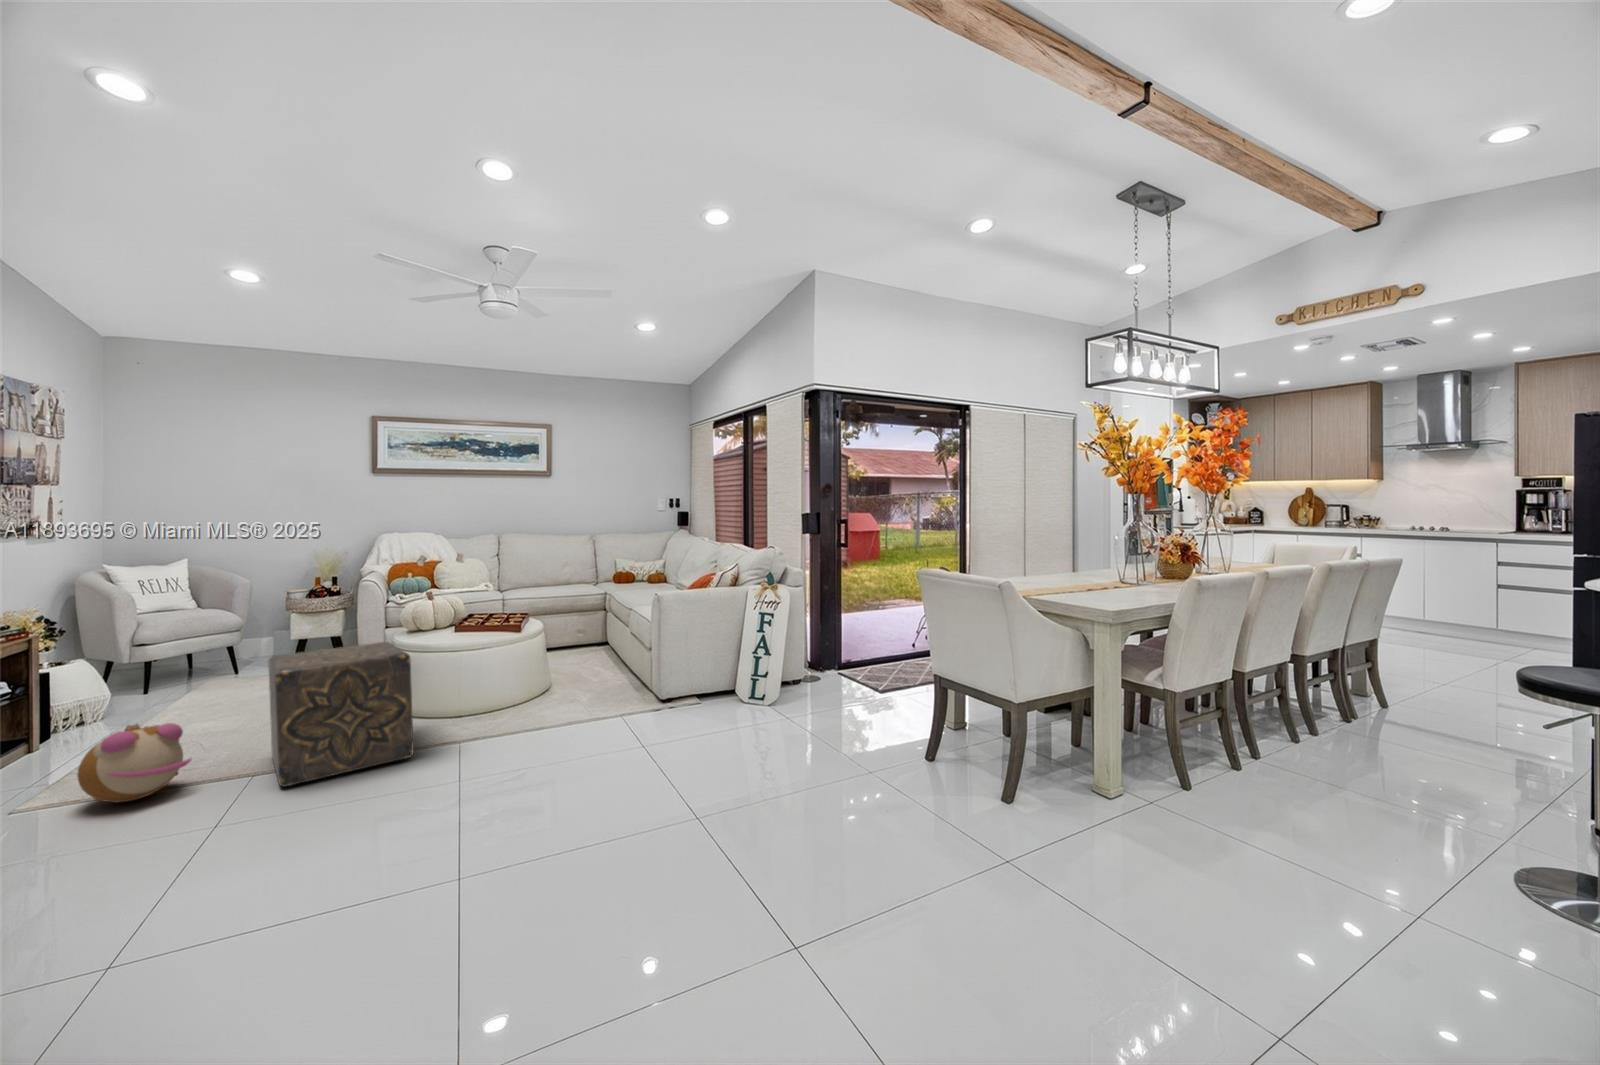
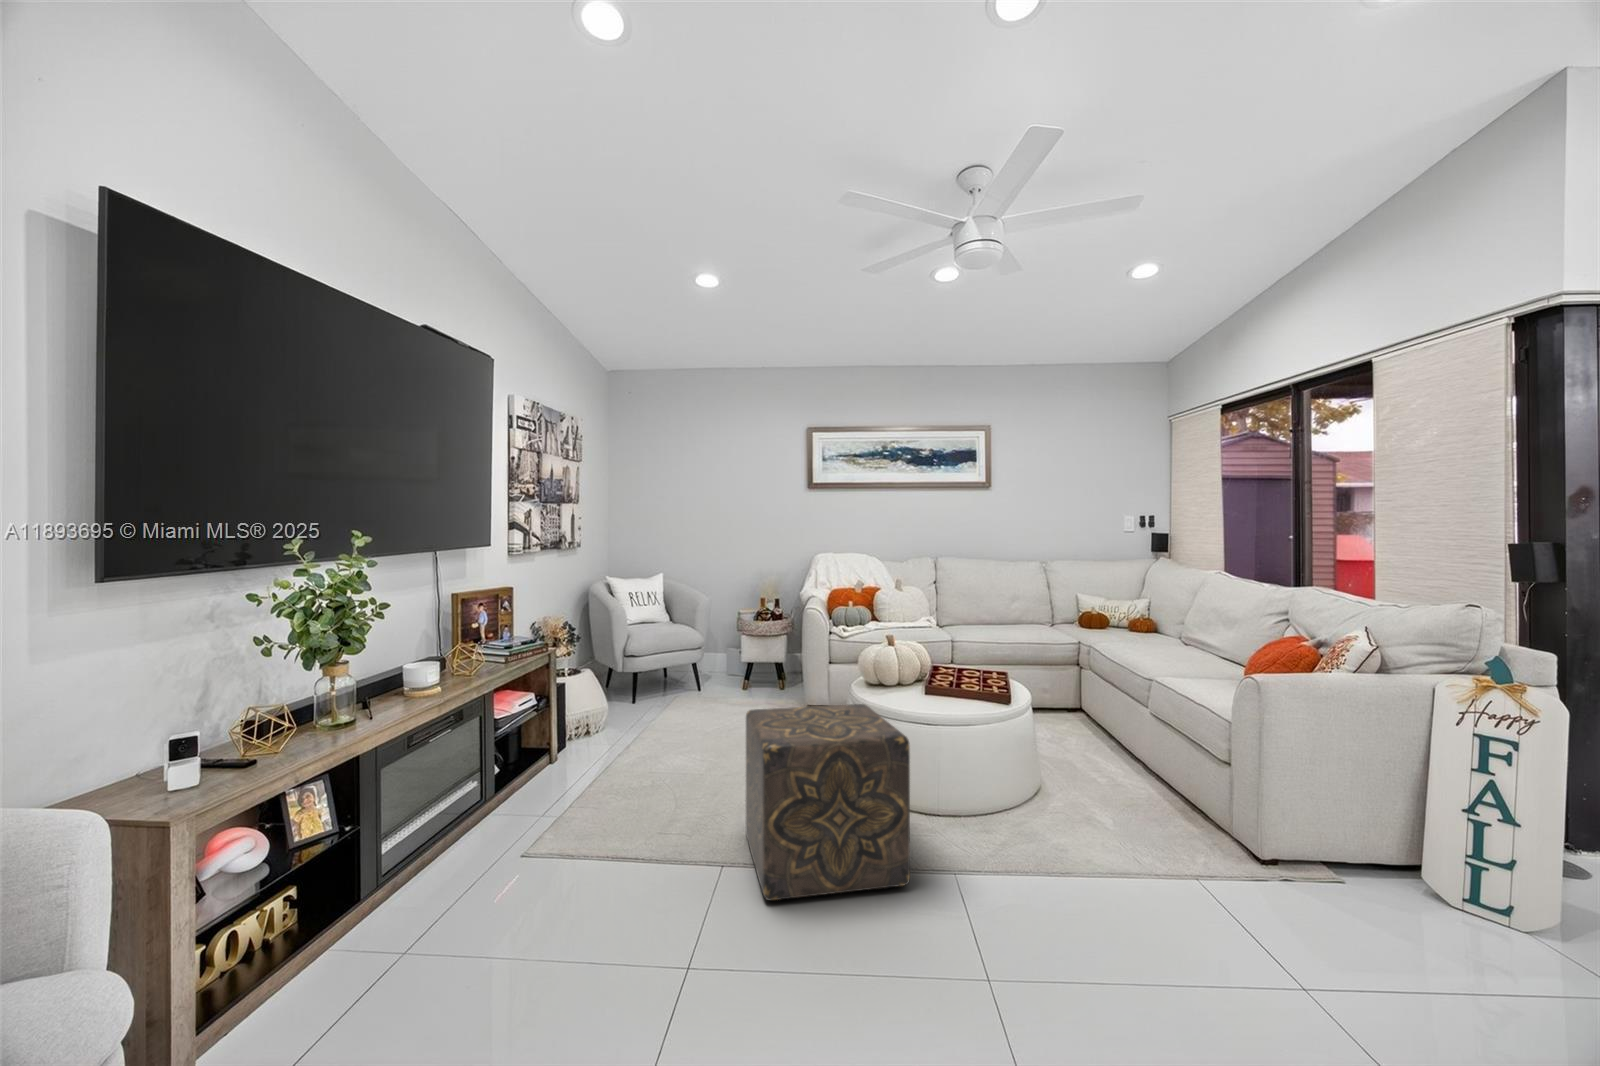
plush toy: present [77,723,191,802] -> none [581,780,677,875]

